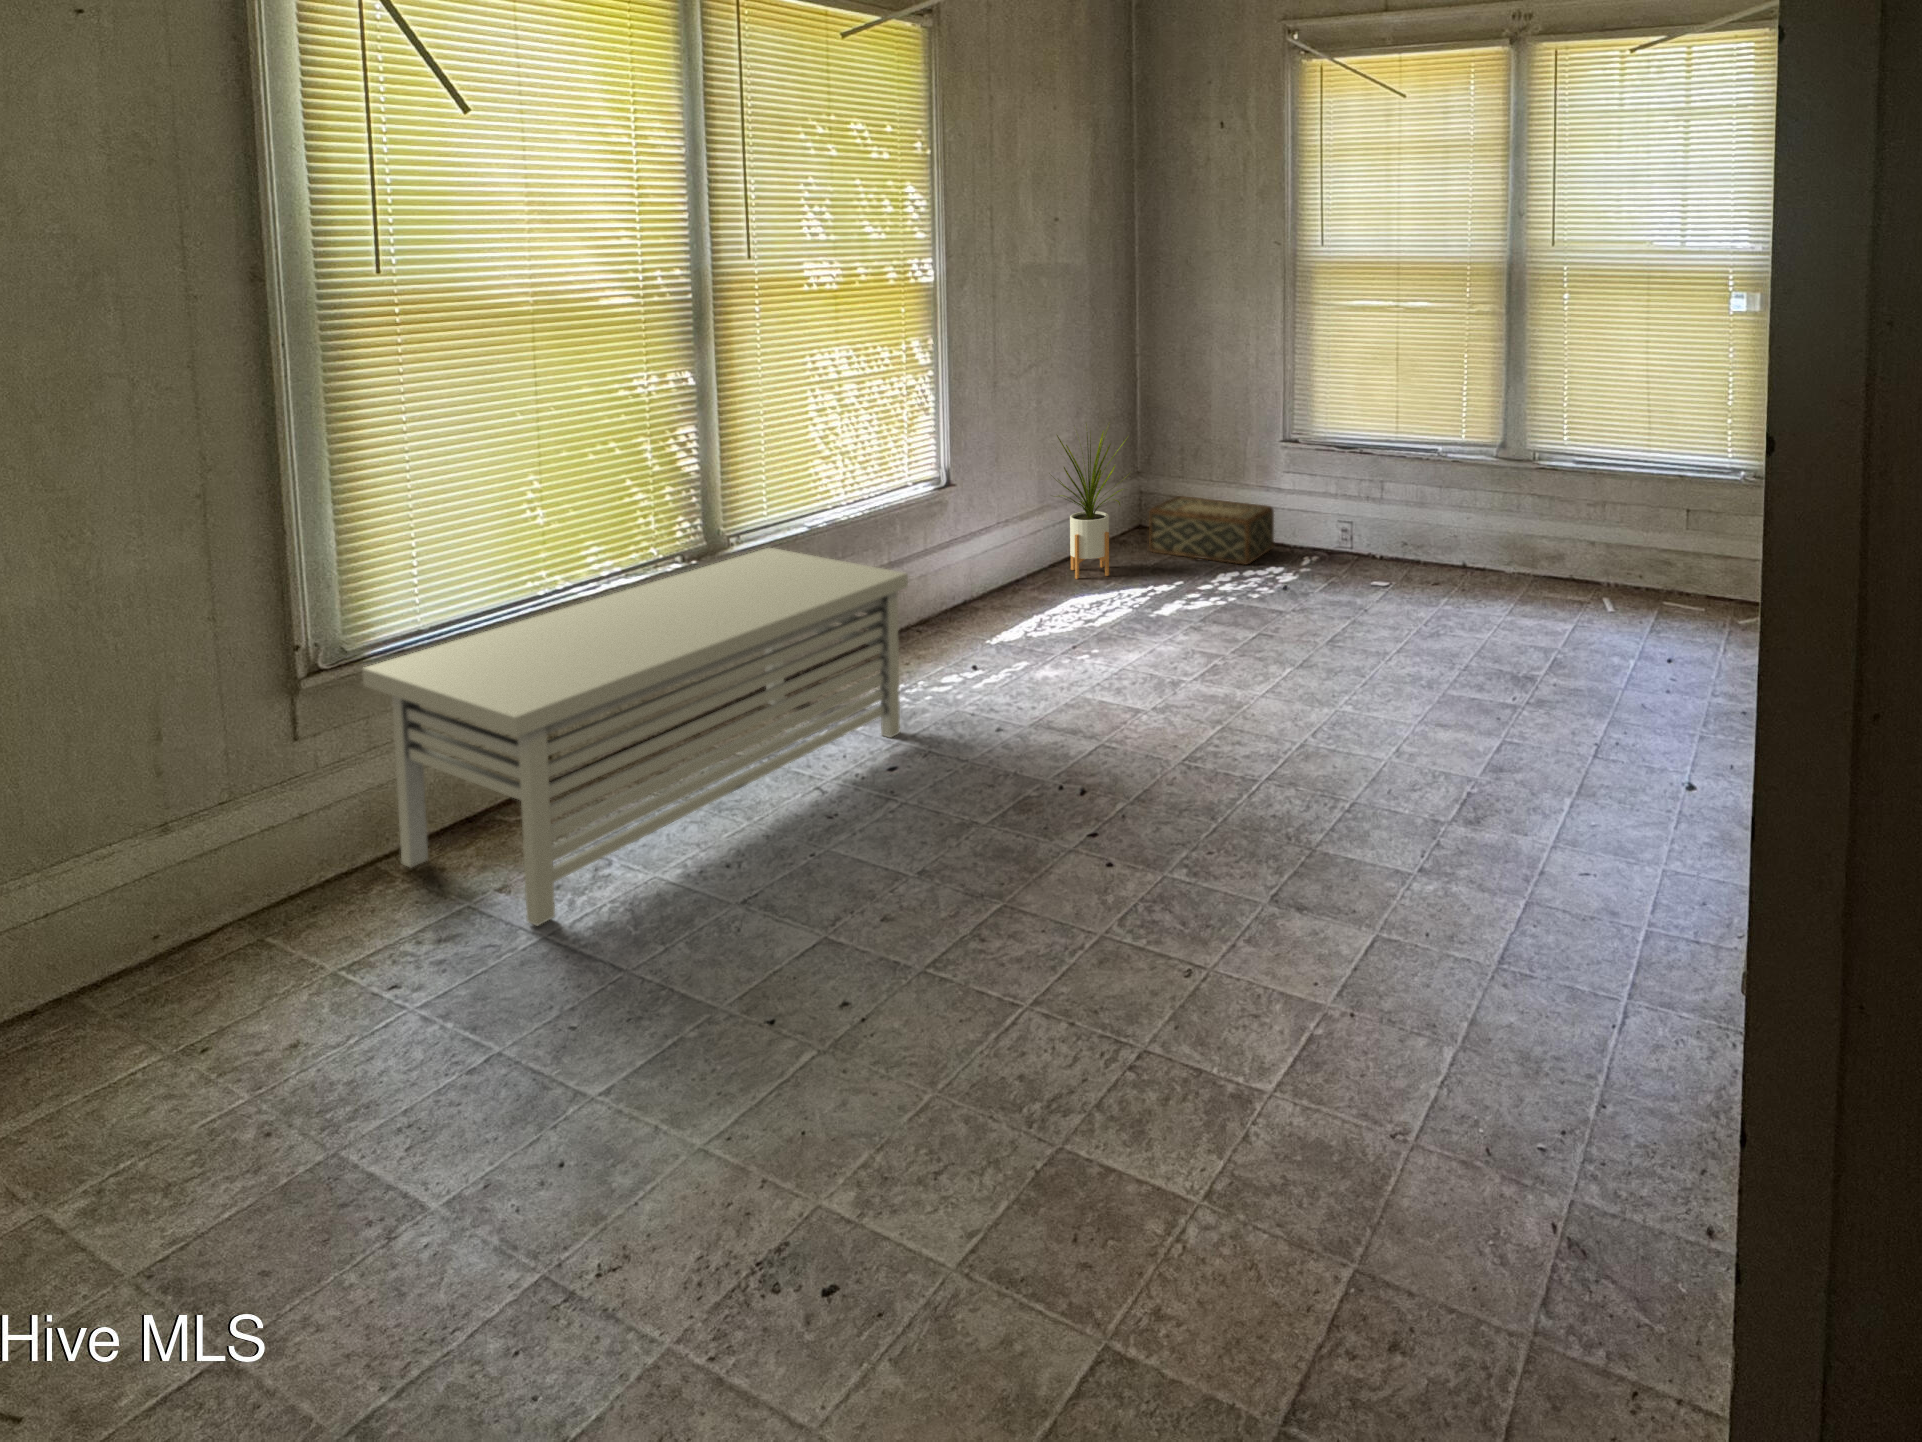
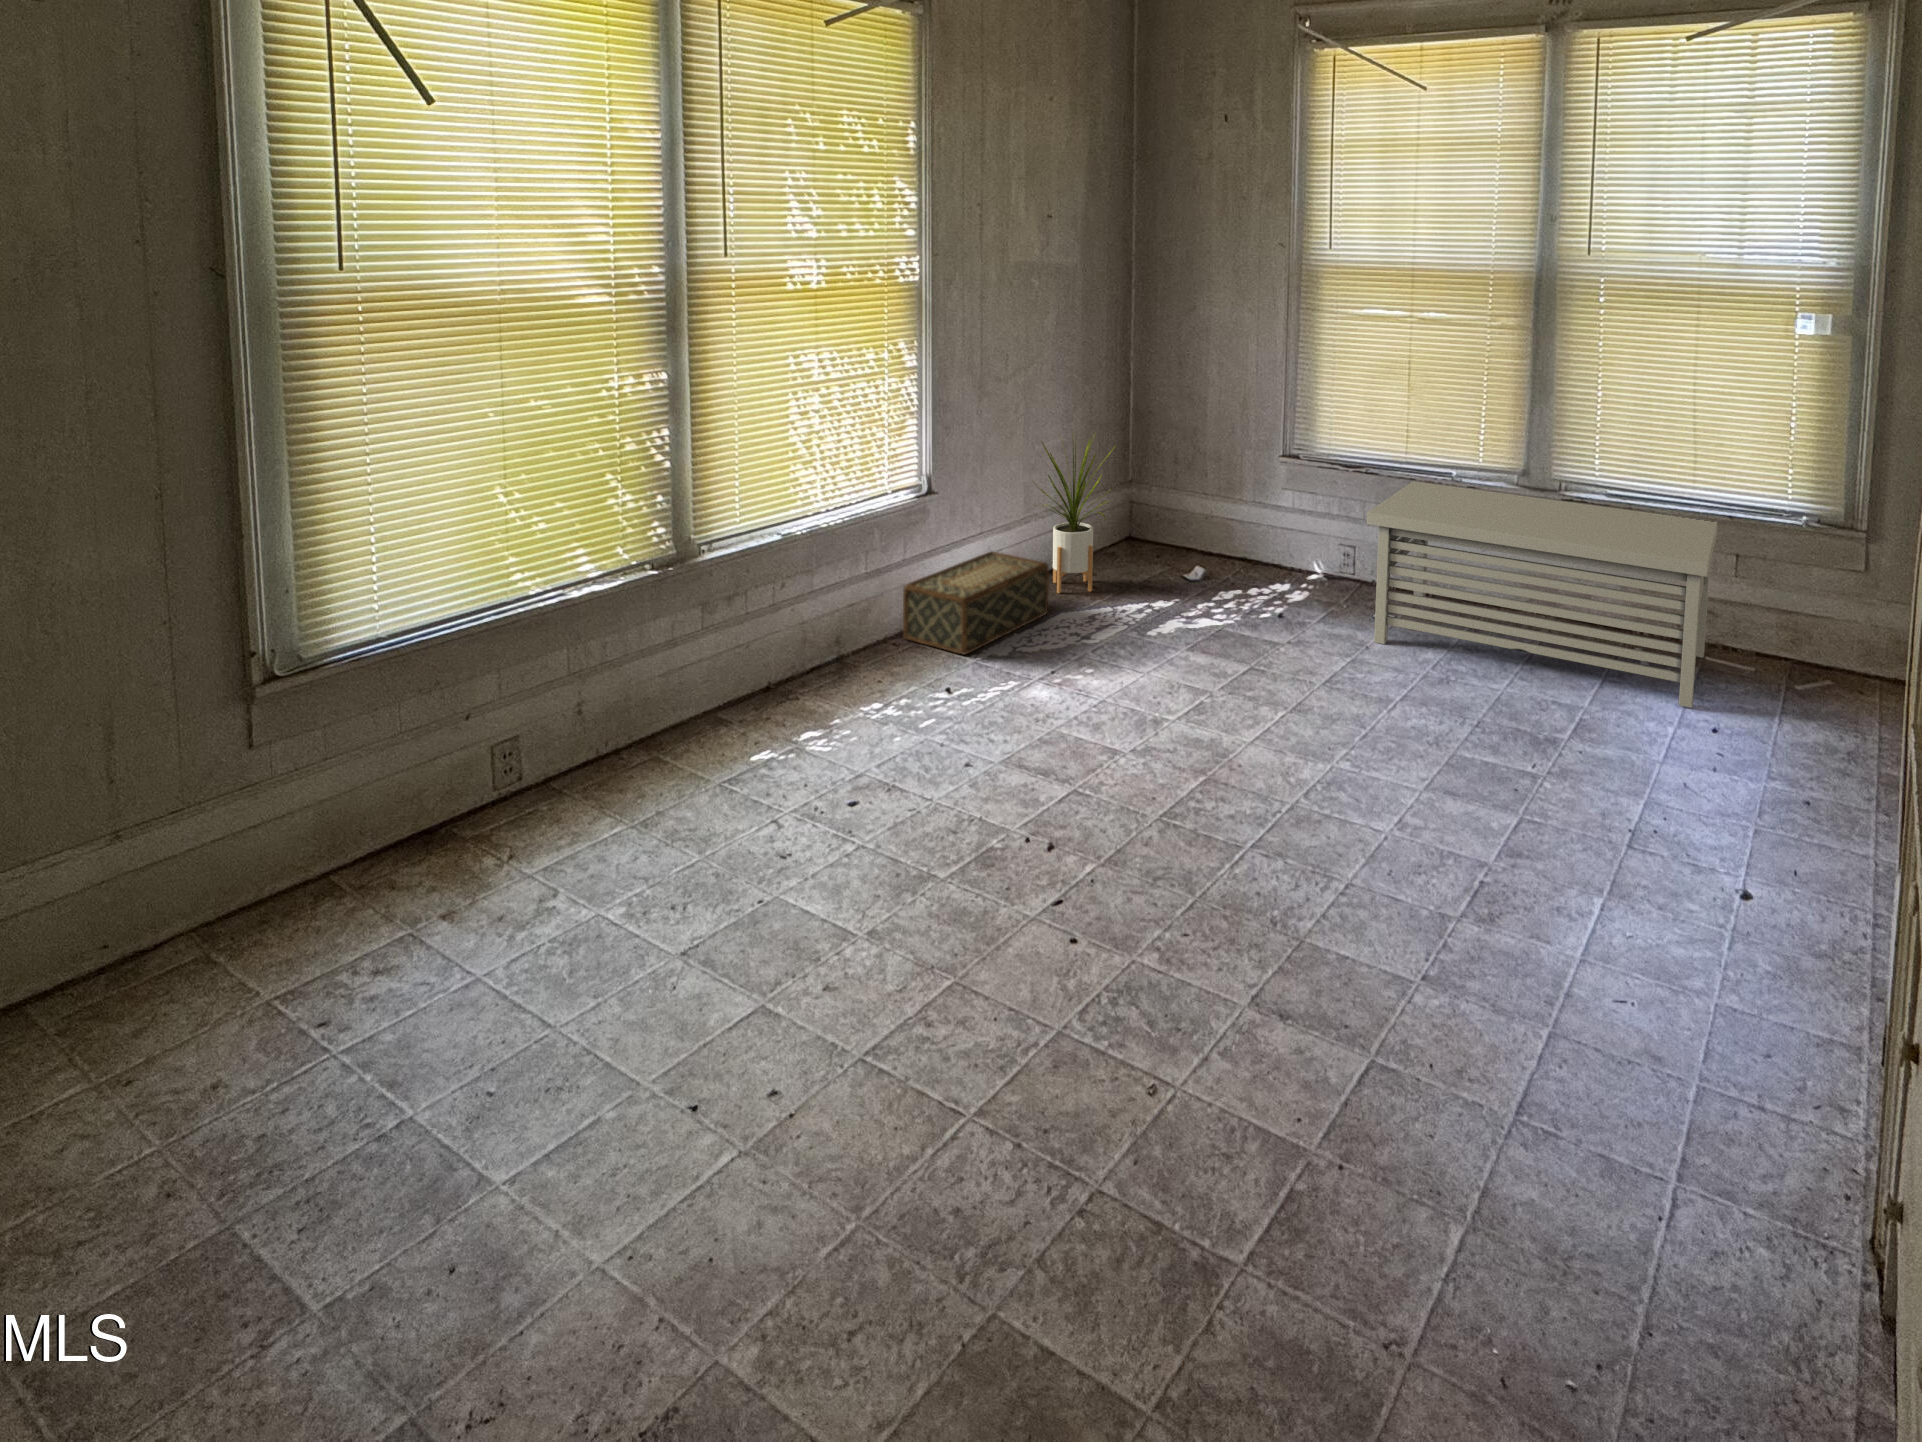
woven basket: present [1149,496,1274,564] -> present [903,551,1049,654]
storage bench: present [362,548,908,926] -> present [1367,481,1718,708]

